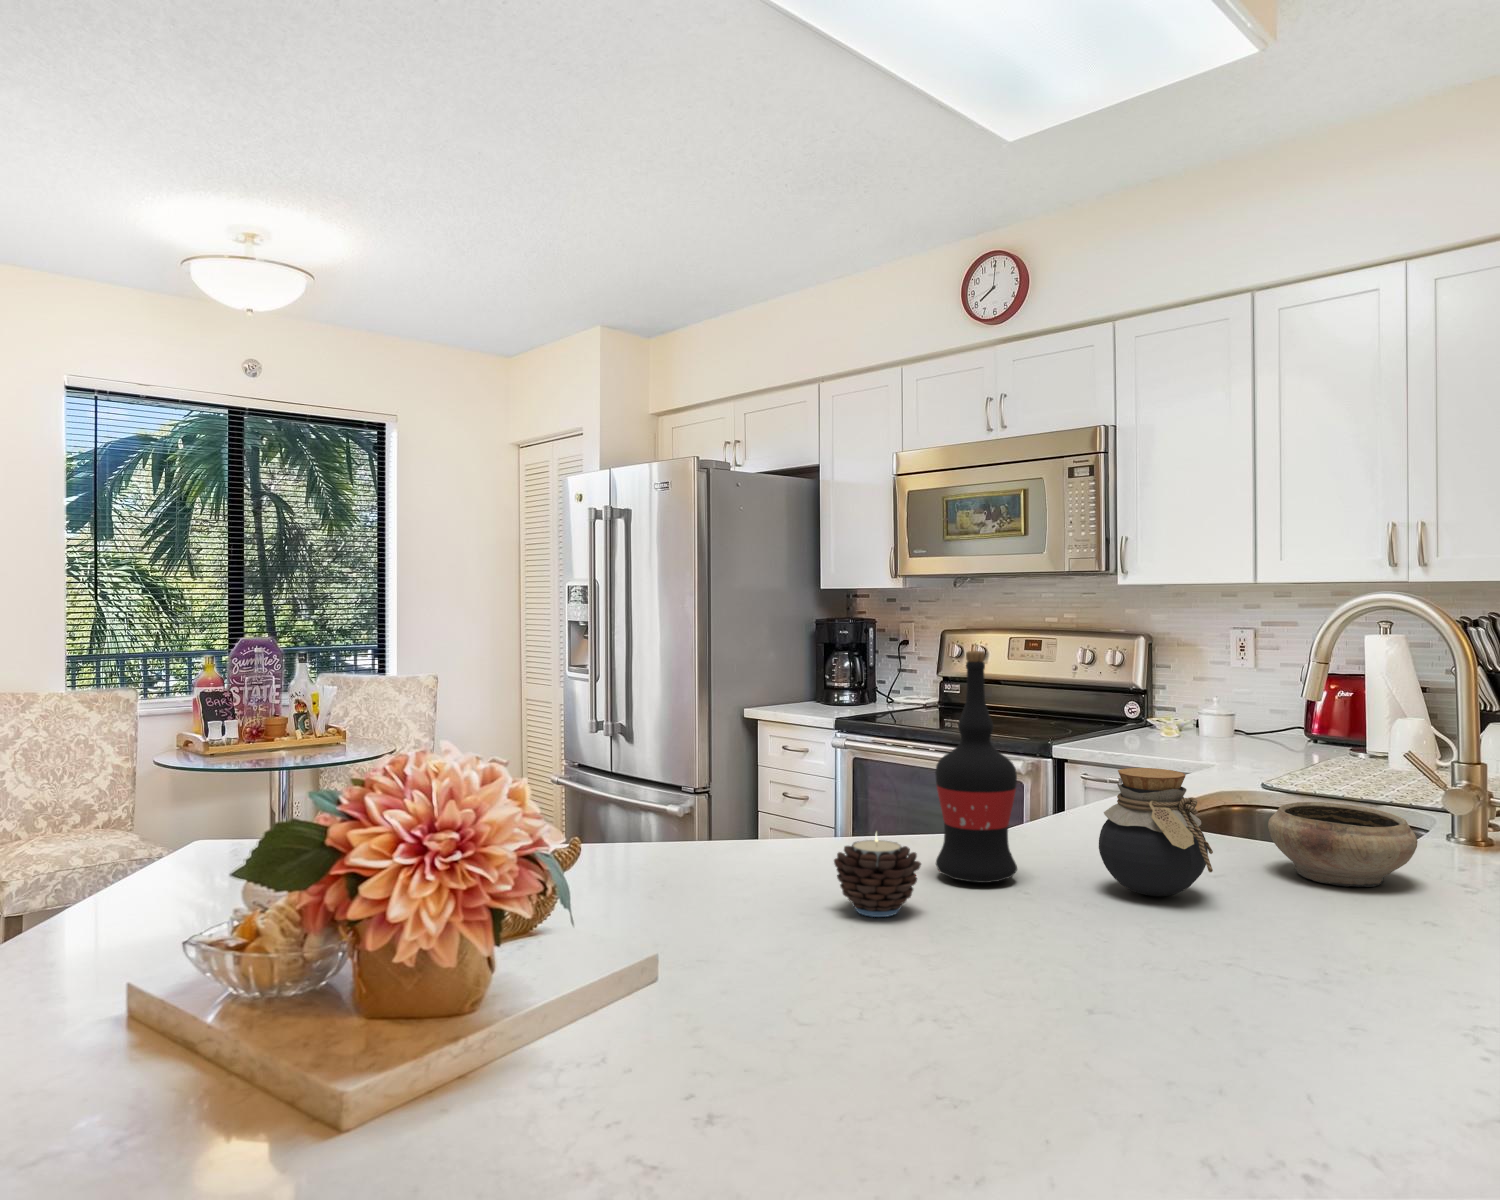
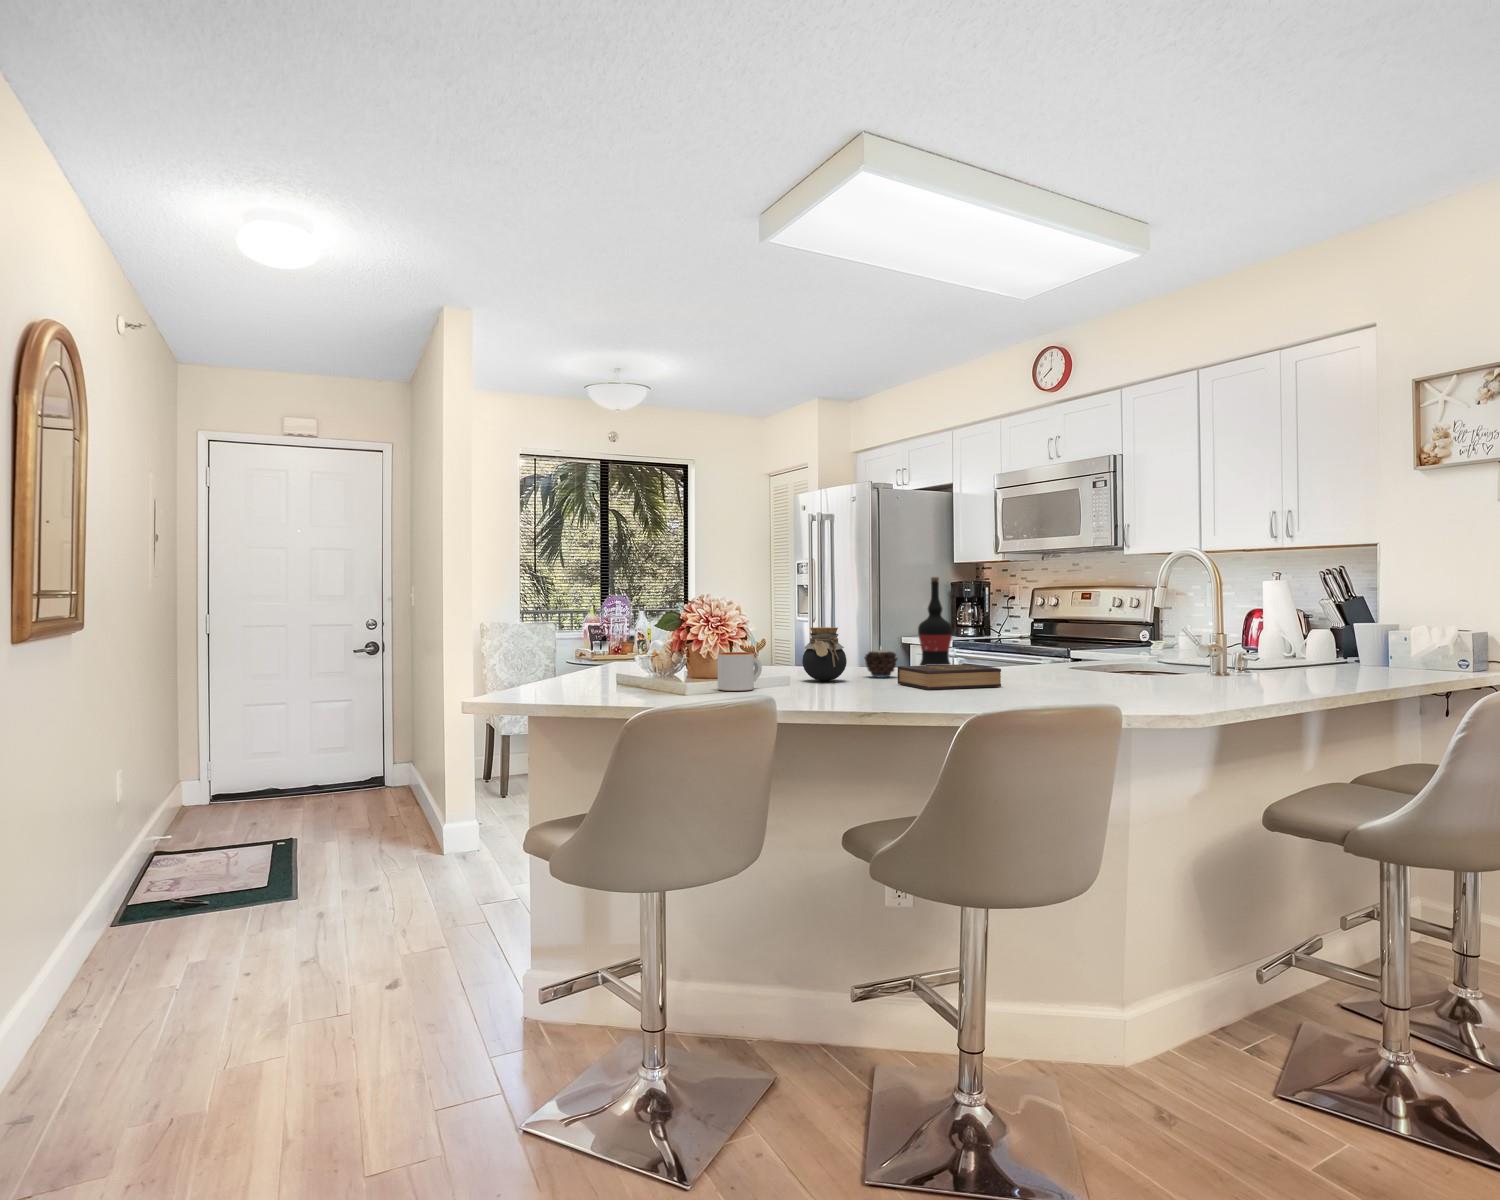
jar: present [1099,768,1213,896] -> present [802,627,847,681]
ceramic bowl: present [1268,802,1418,887] -> none [1072,646,1133,678]
hardback book: none [977,892,1270,1035] -> present [898,664,1001,690]
mug: none [451,947,606,1128] -> present [718,652,762,691]

